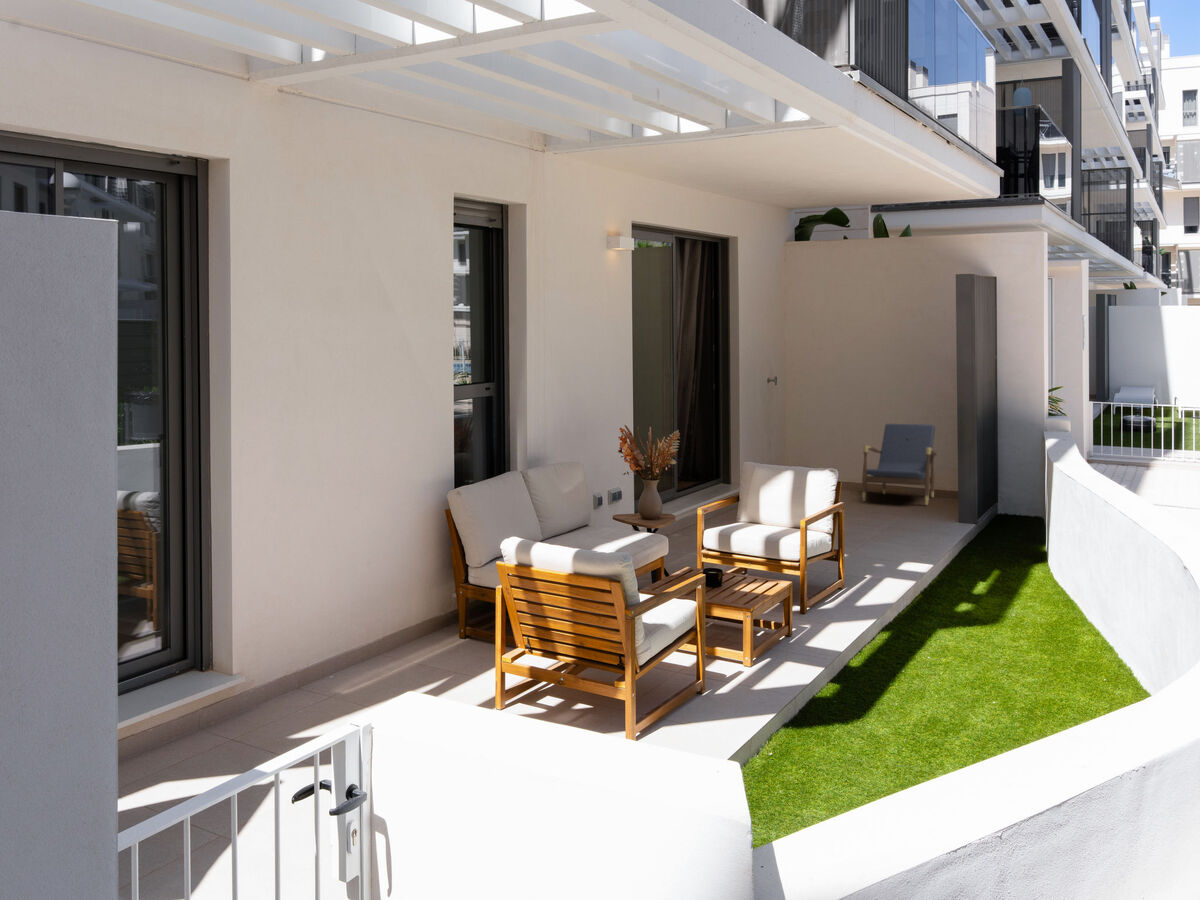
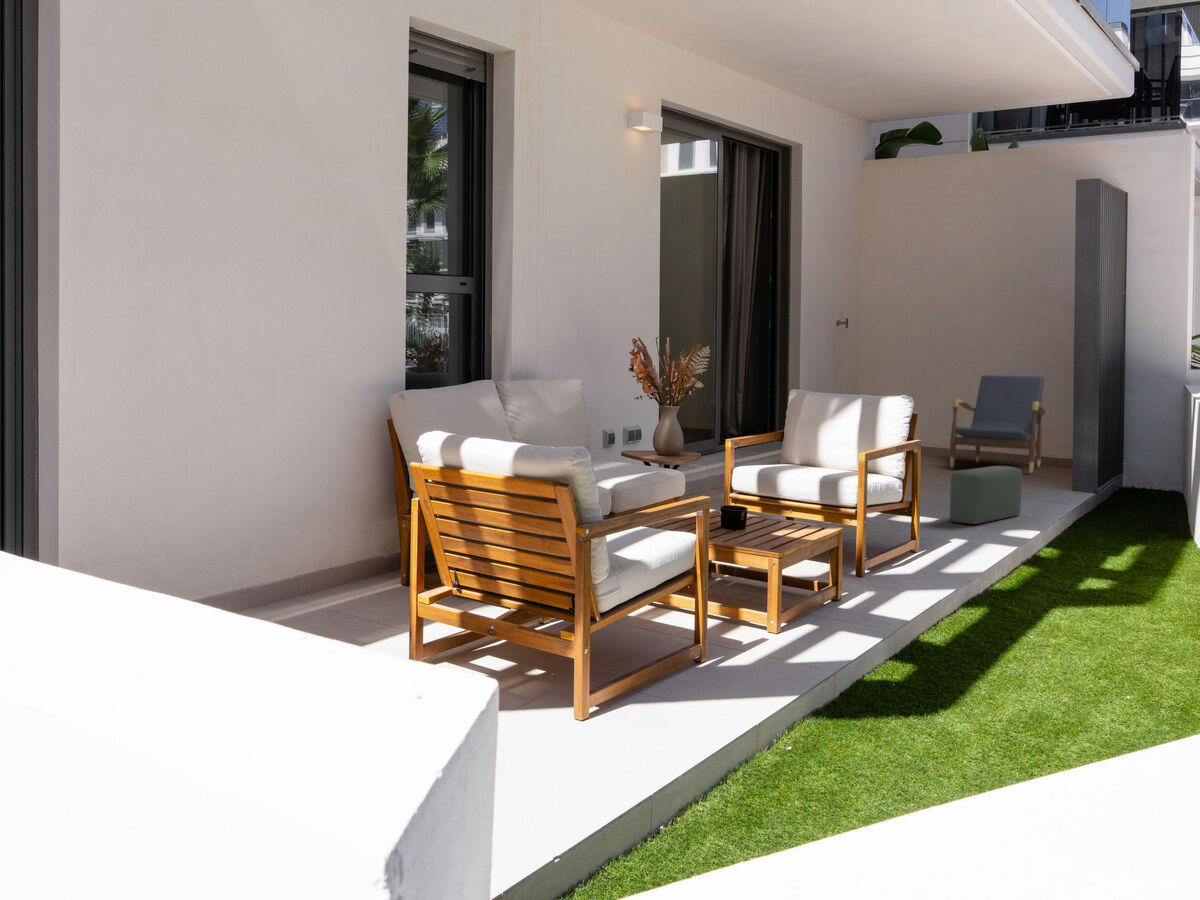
pouf: none [866,511,919,559] -> present [950,466,1022,524]

